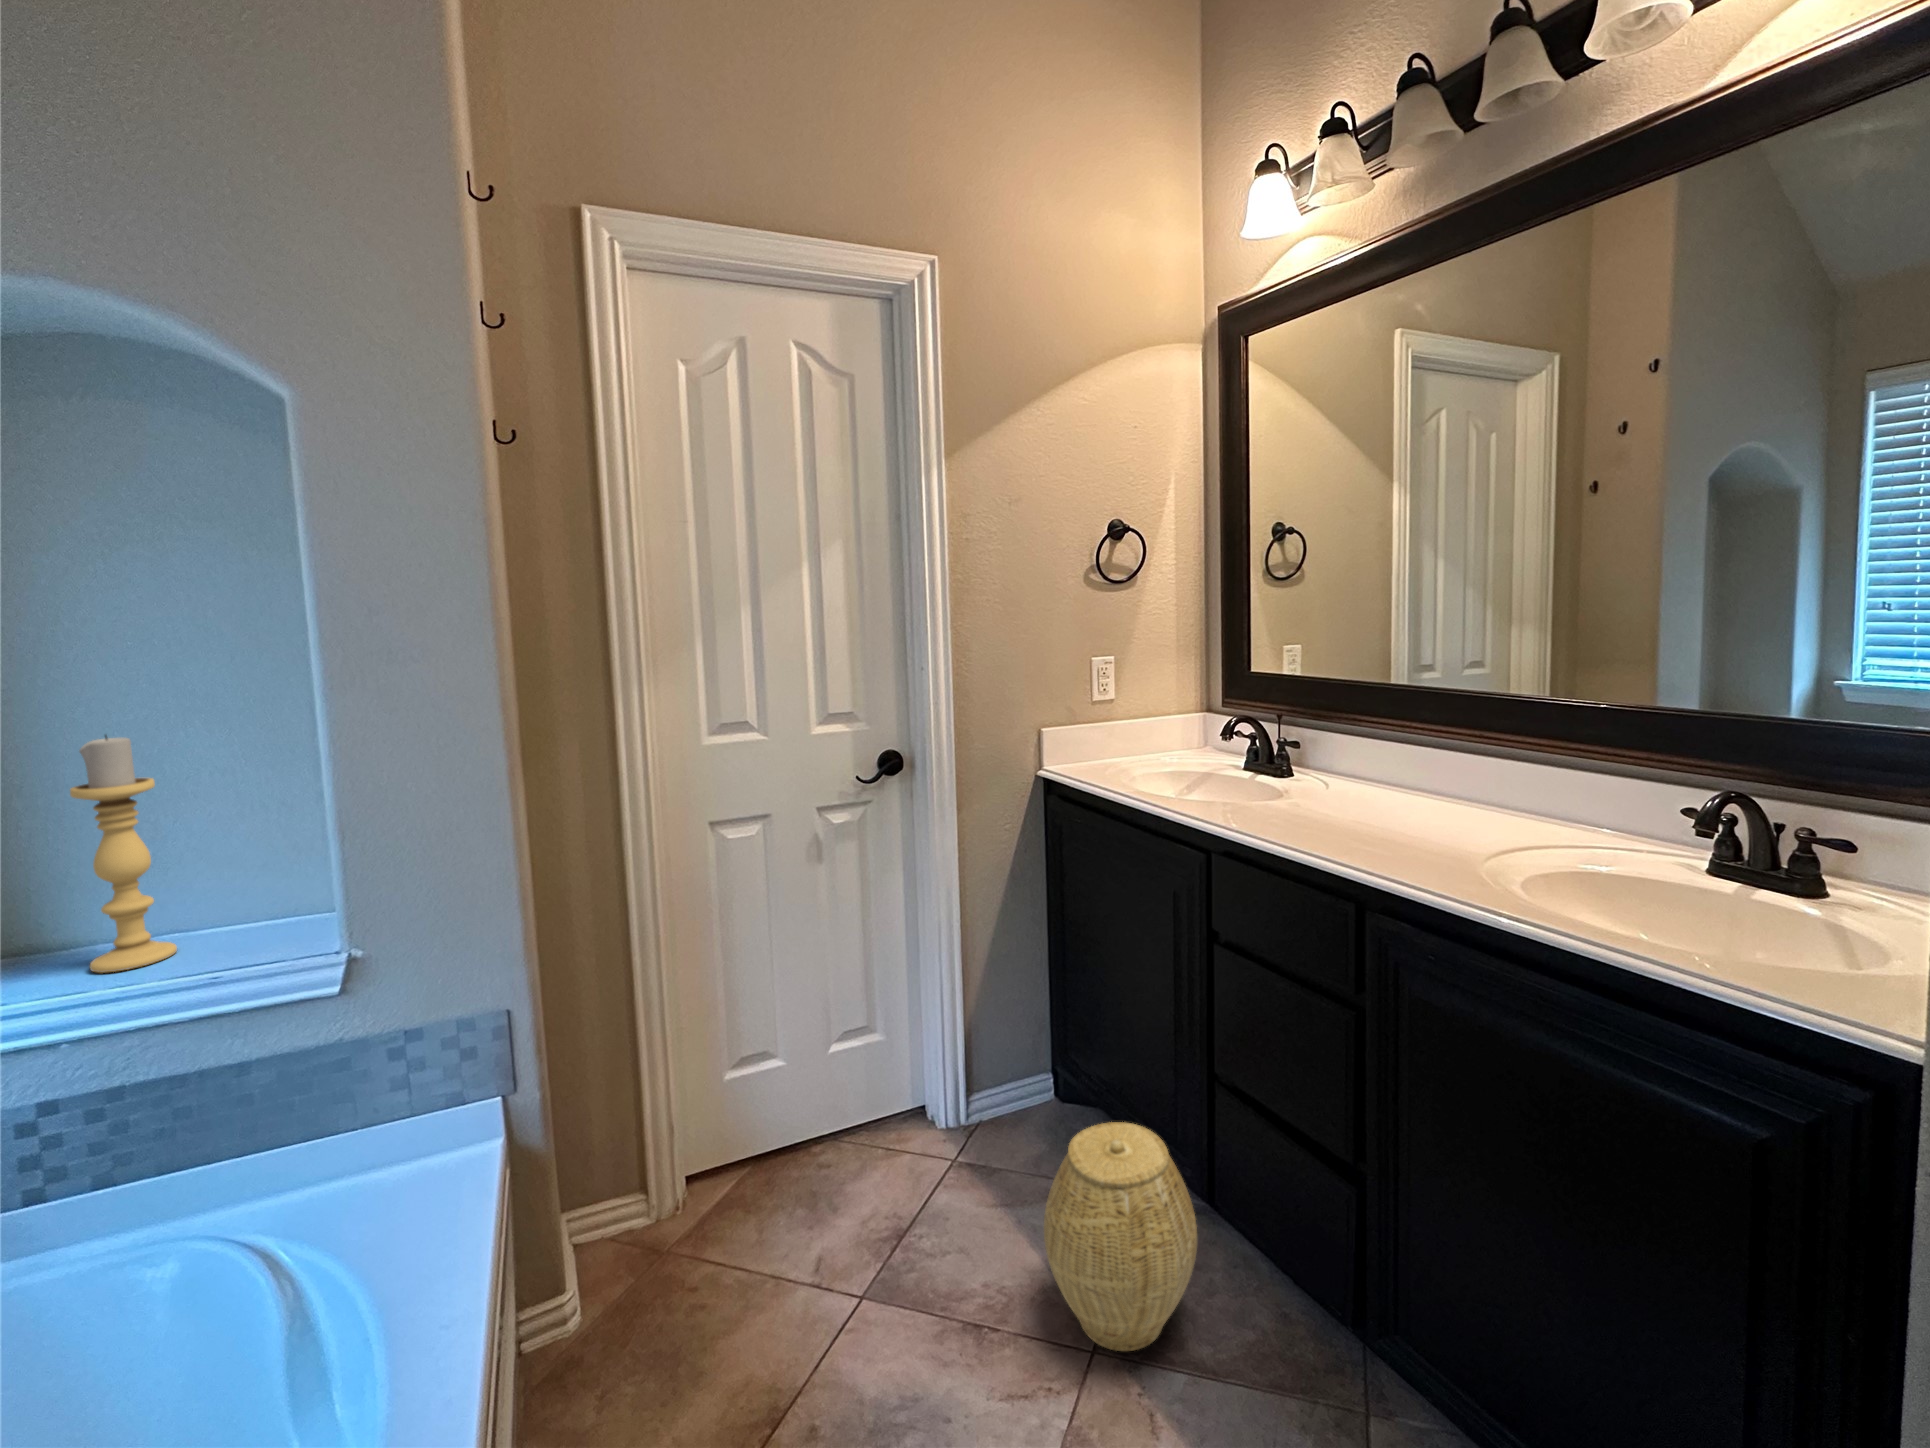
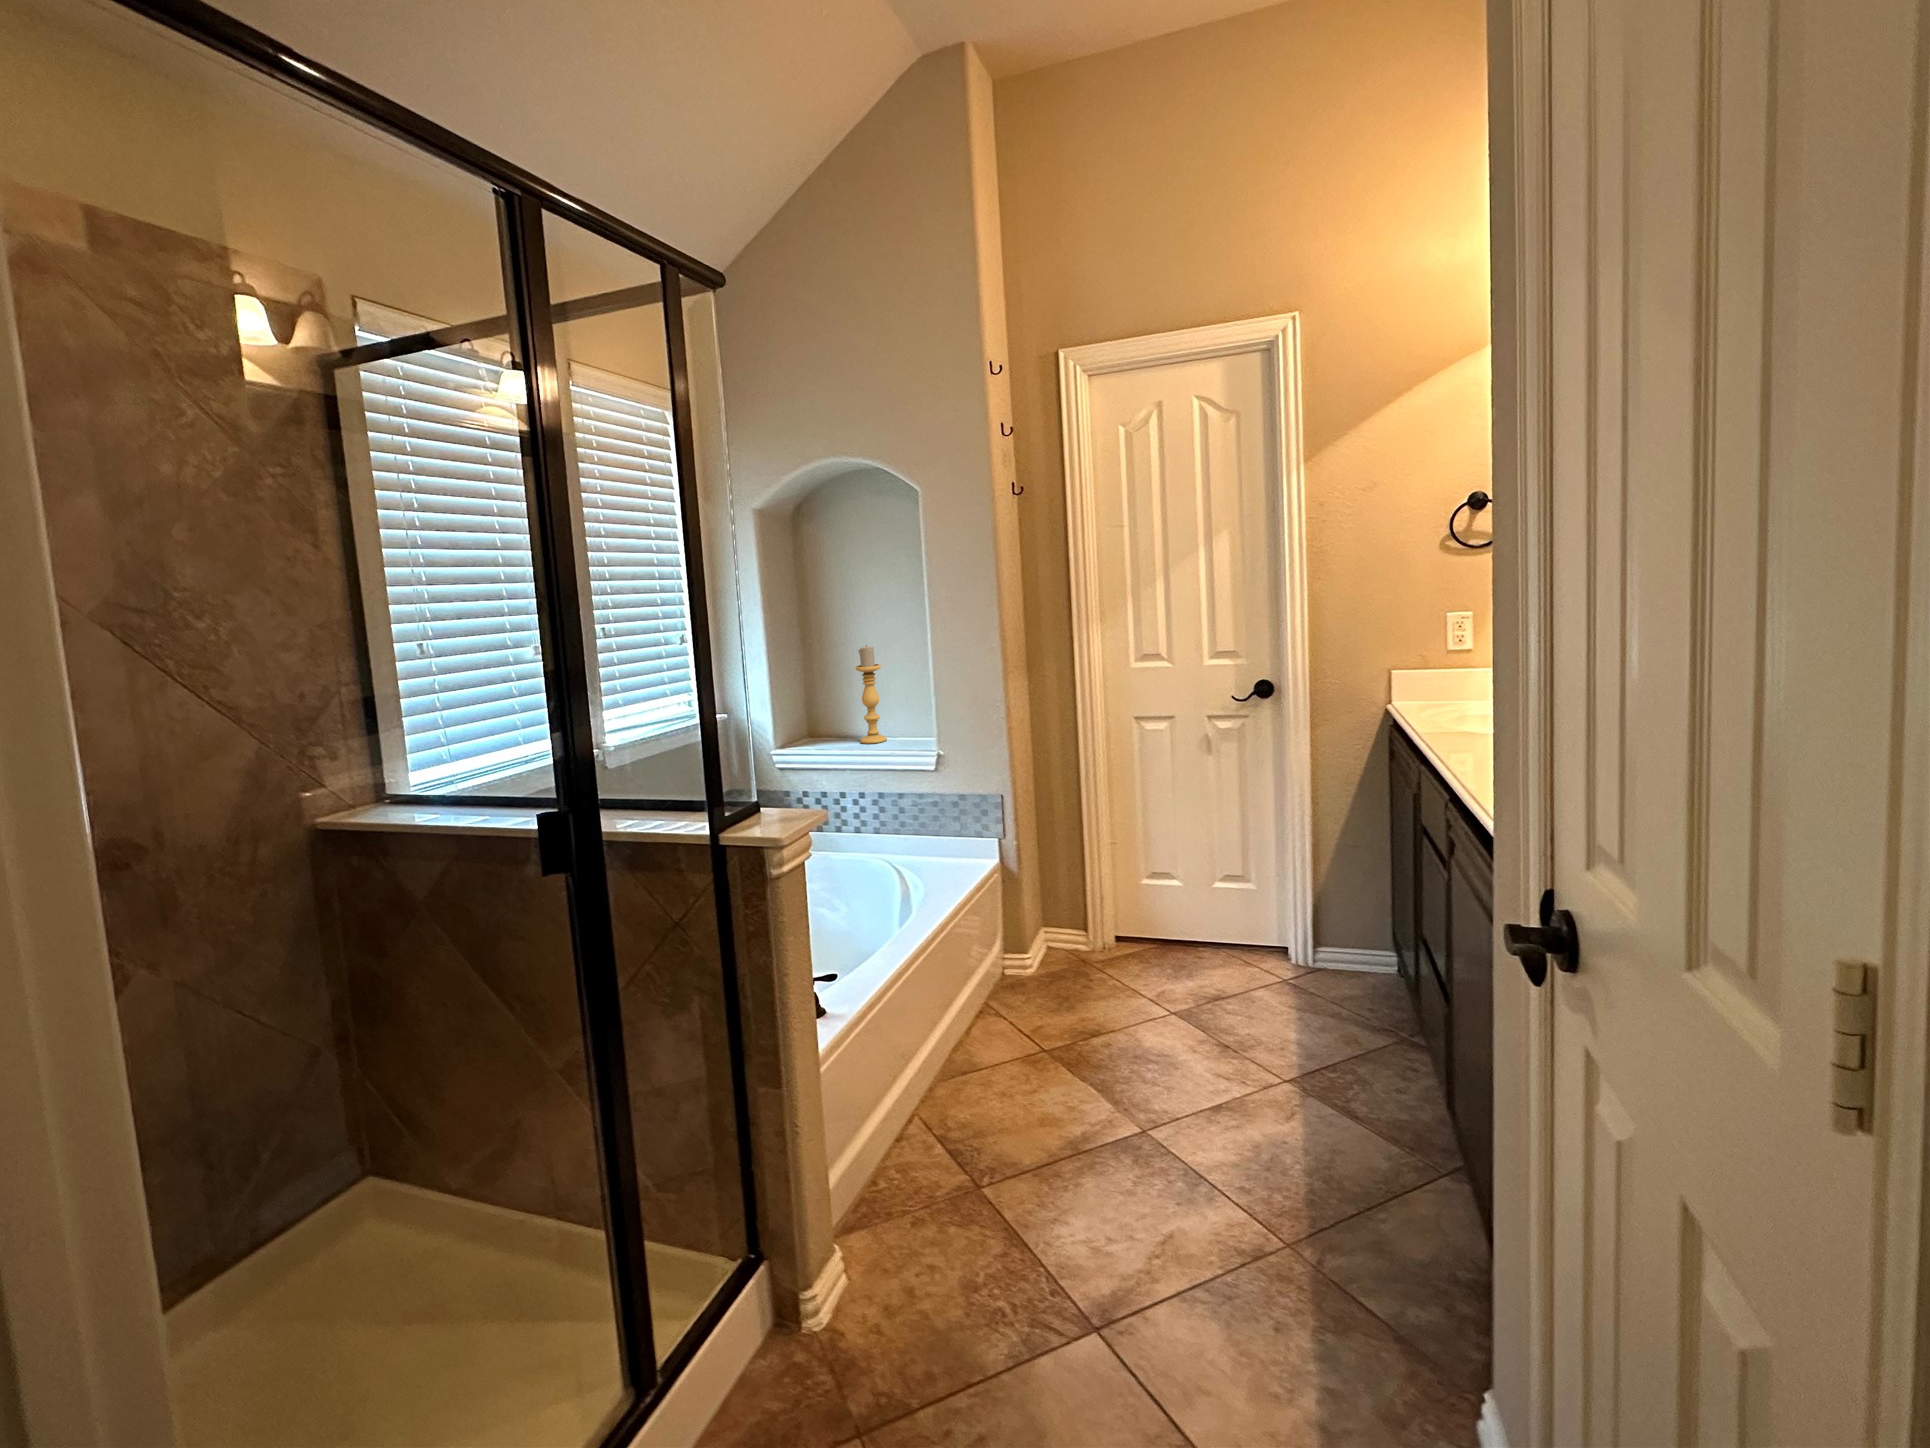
woven basket: present [1044,1122,1197,1351] -> none [1279,948,1397,1096]

